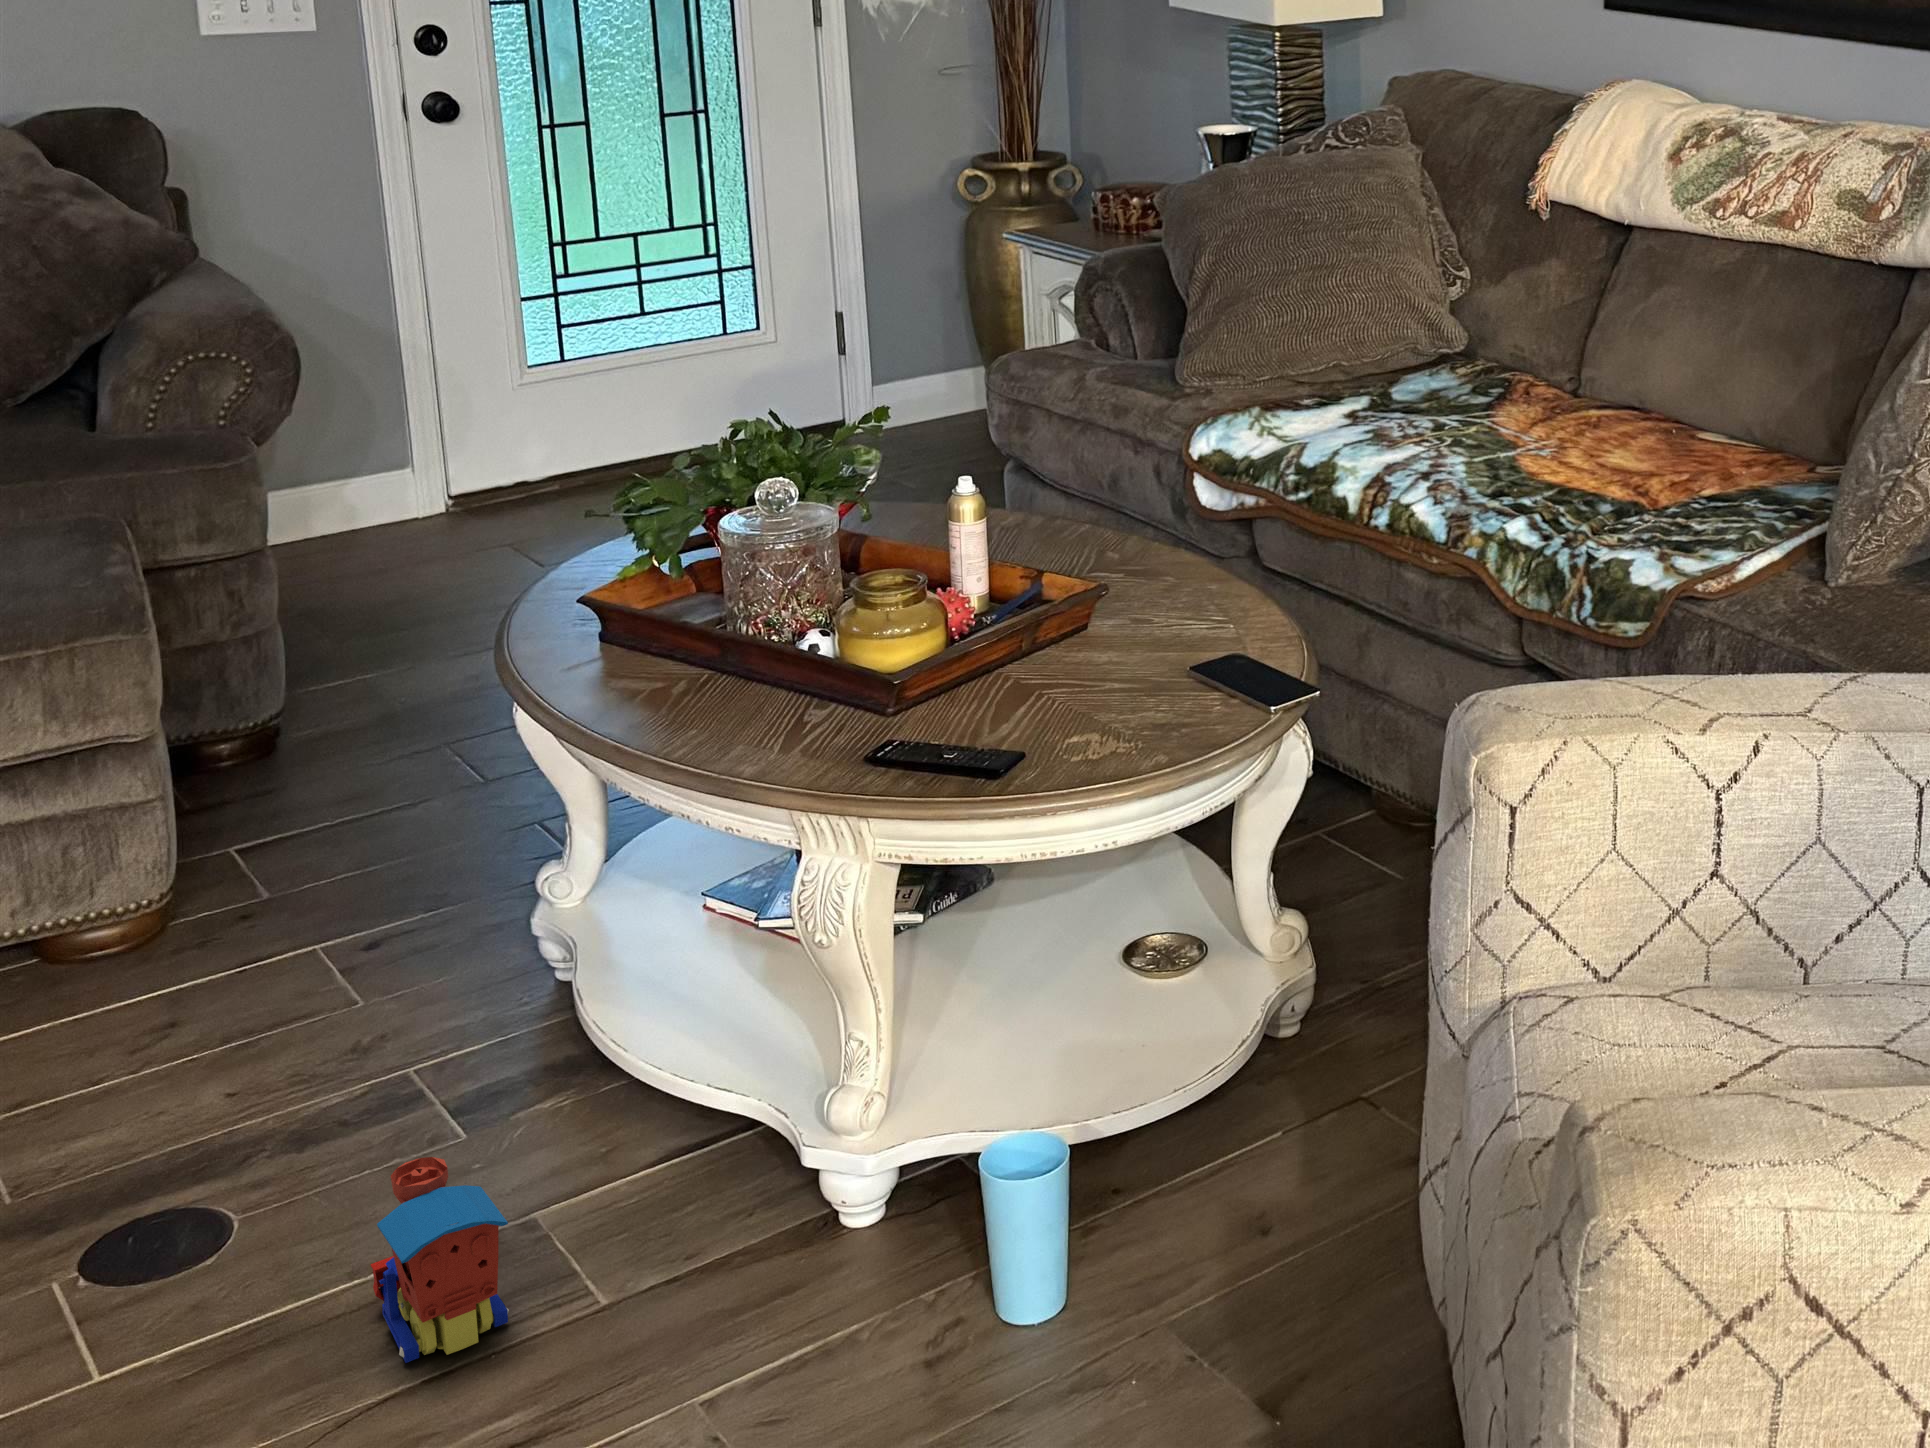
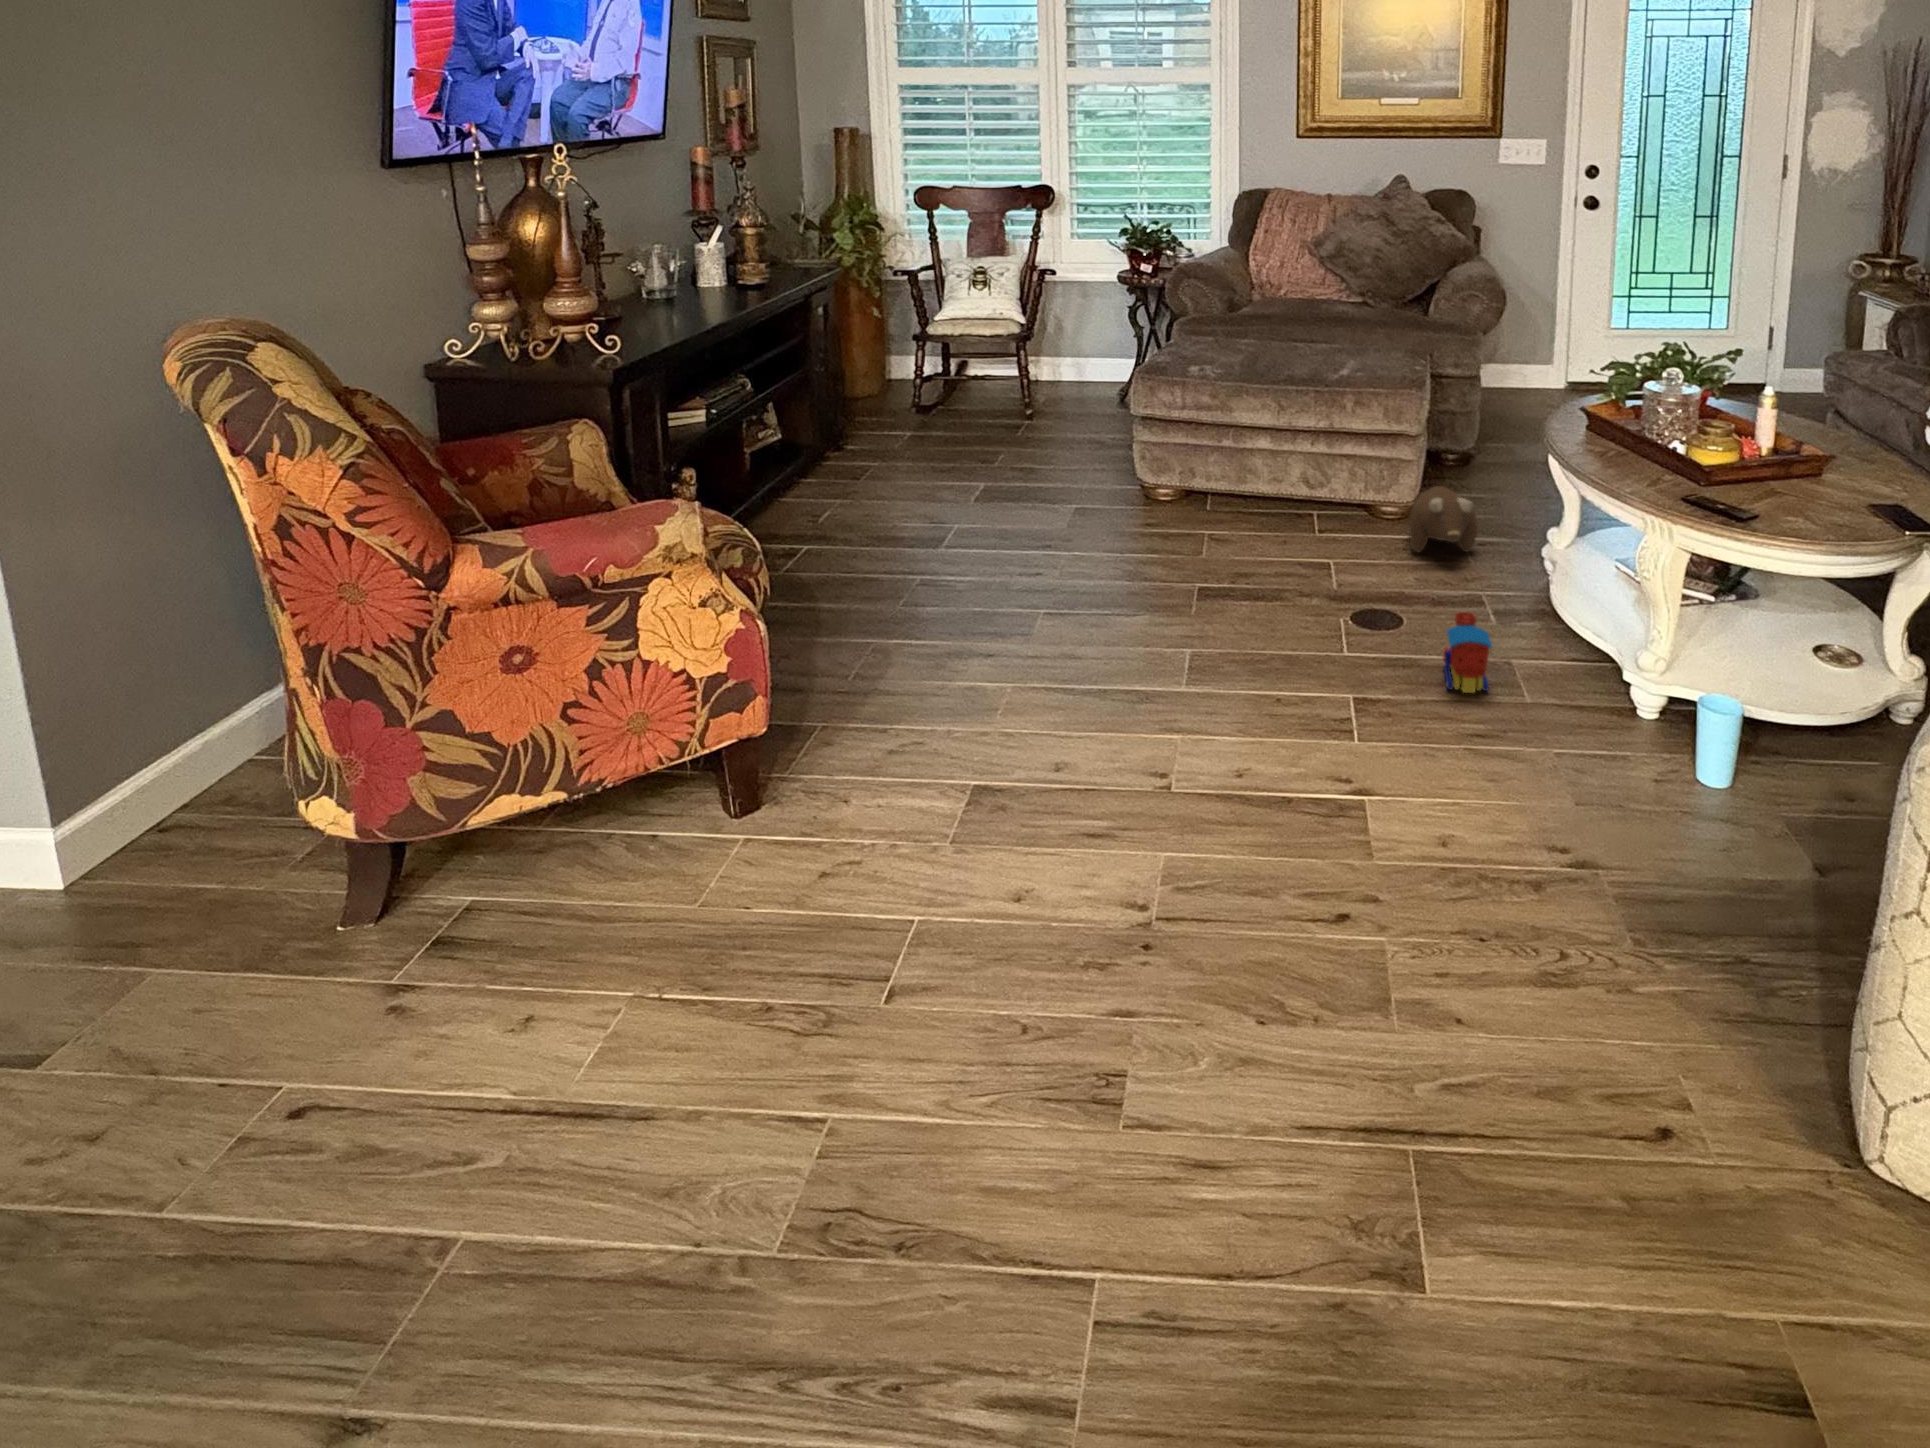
plush toy: none [168,850,359,1031] -> present [1409,486,1477,552]

